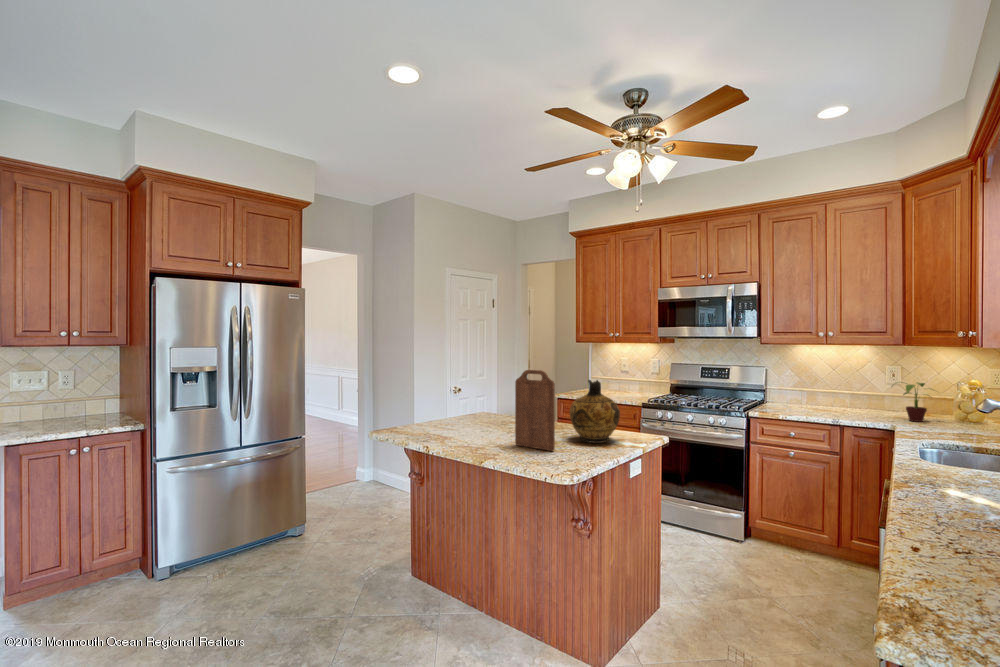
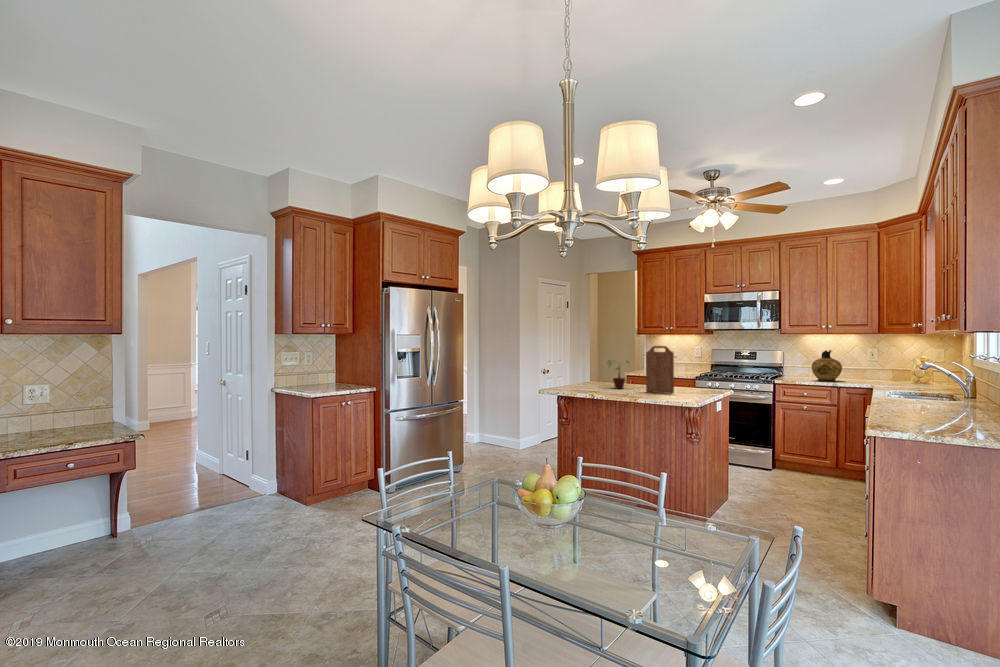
ceramic jug: present [570,380,620,443] -> present [812,350,842,382]
potted plant: present [901,382,927,422] -> present [607,360,629,389]

